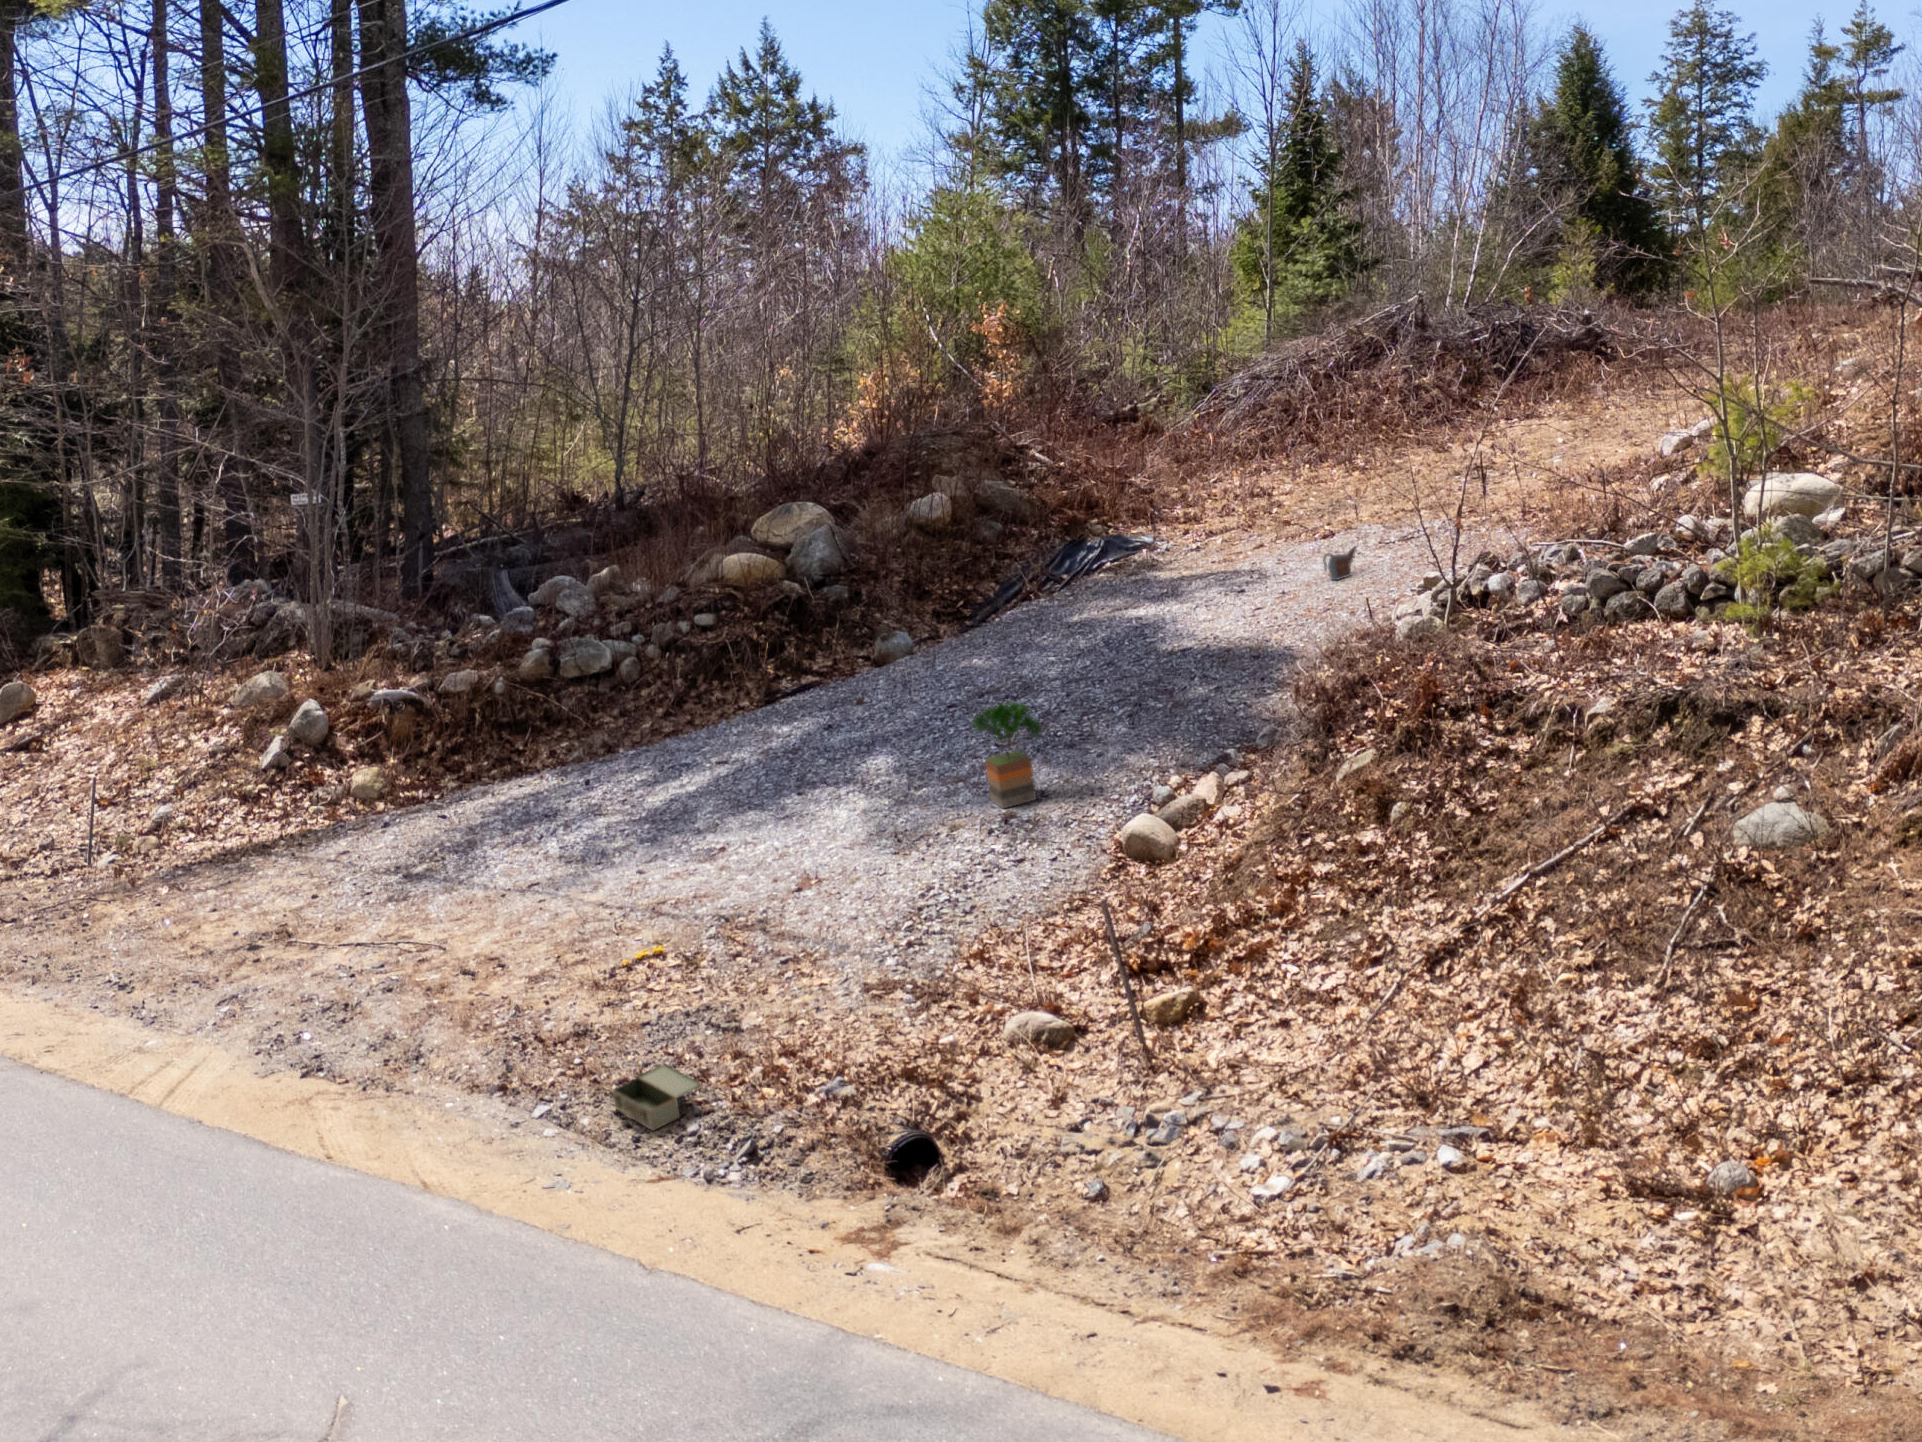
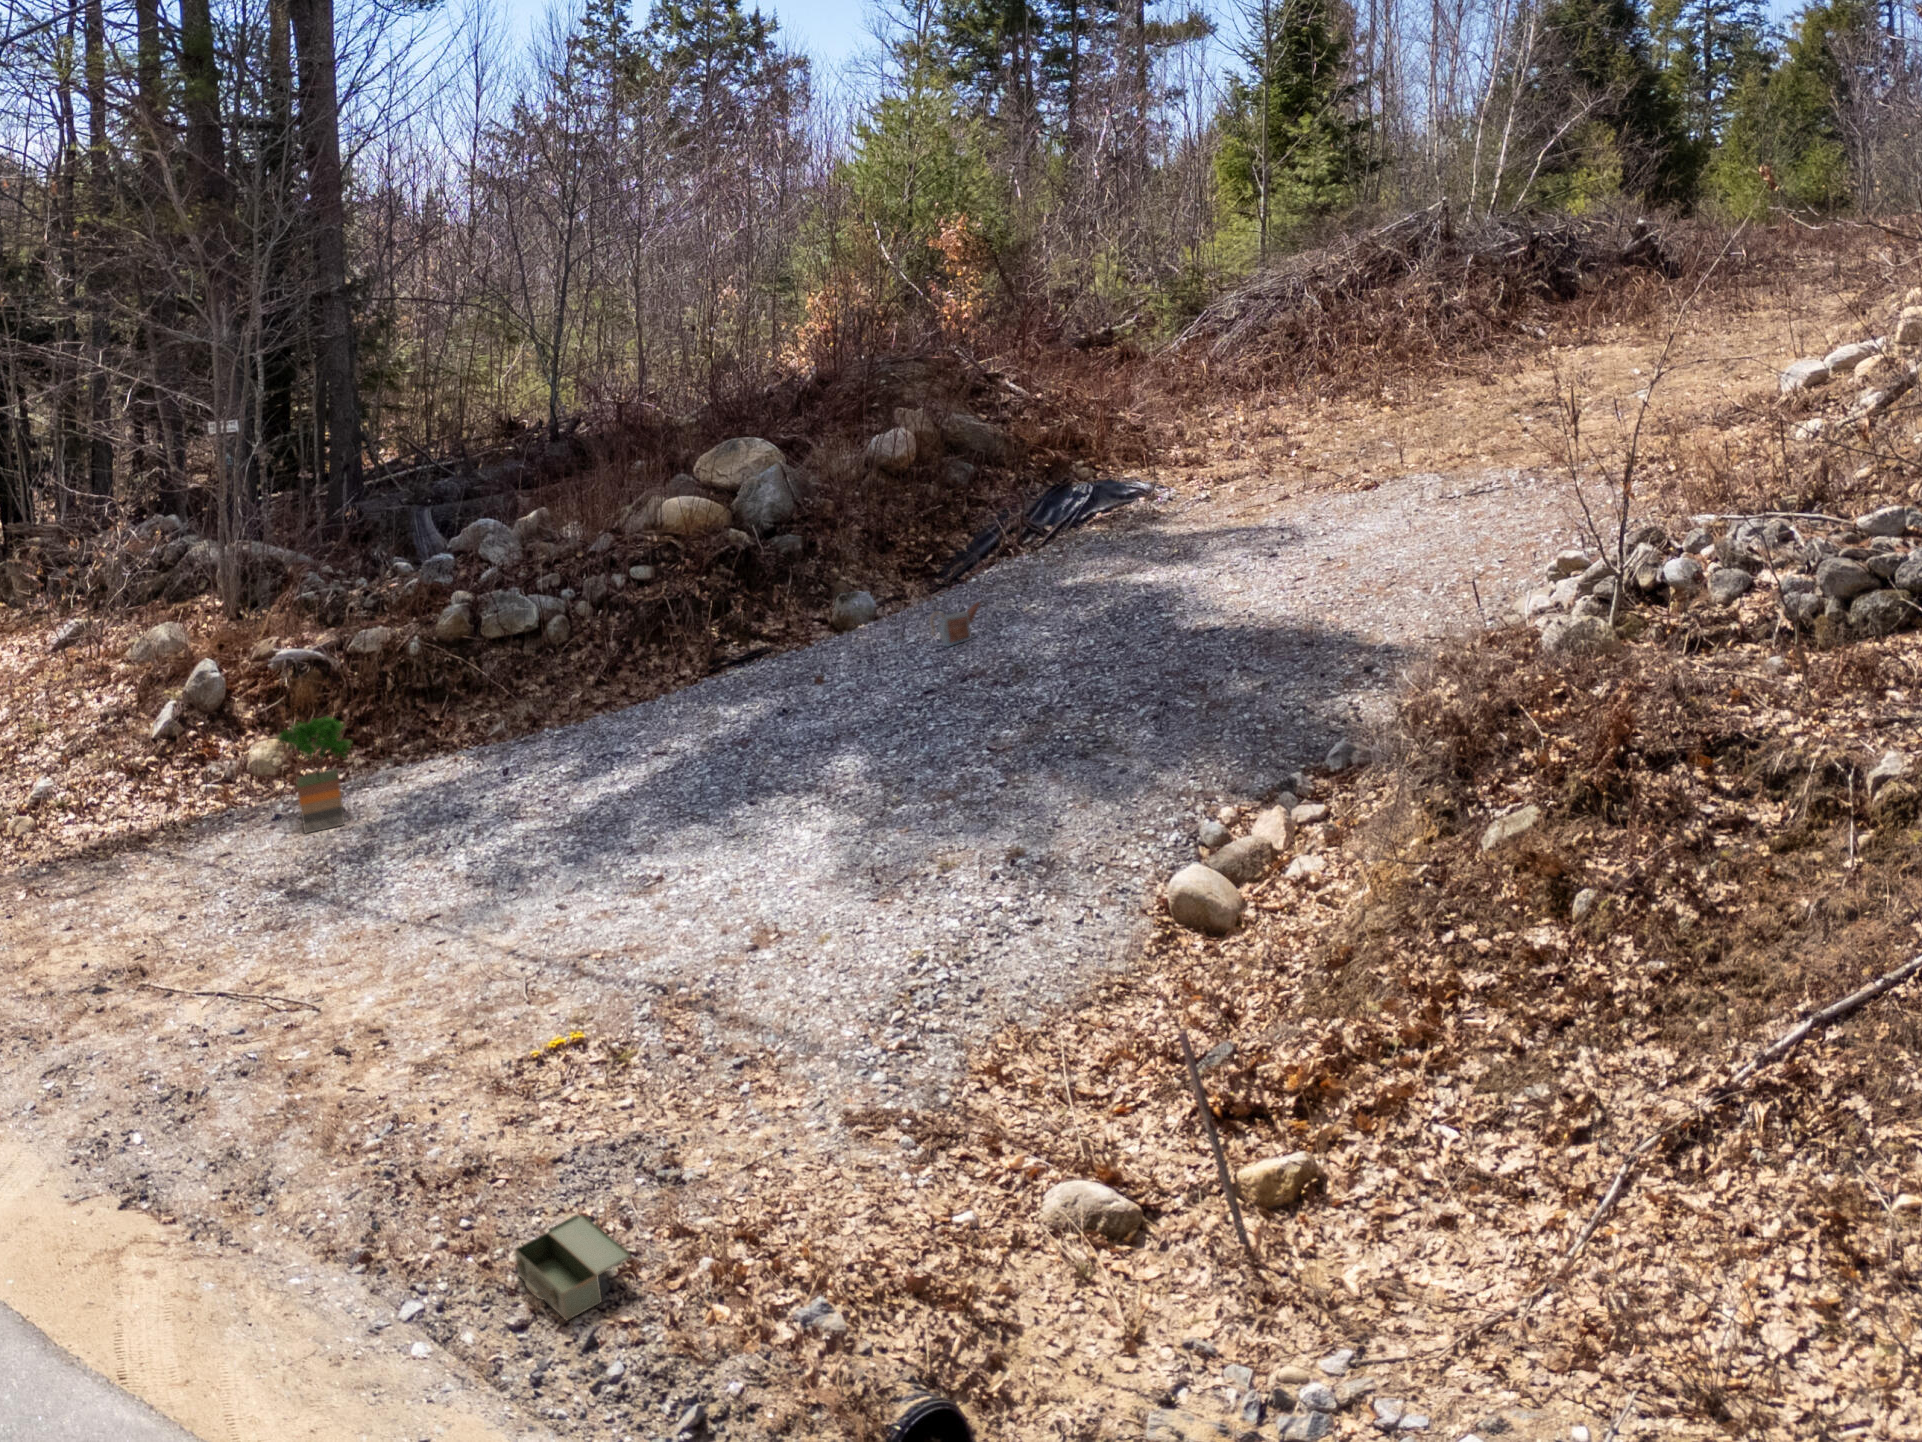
watering can: present [1323,547,1356,580] -> present [930,602,980,646]
potted tree: present [972,702,1042,808] -> present [278,717,352,833]

